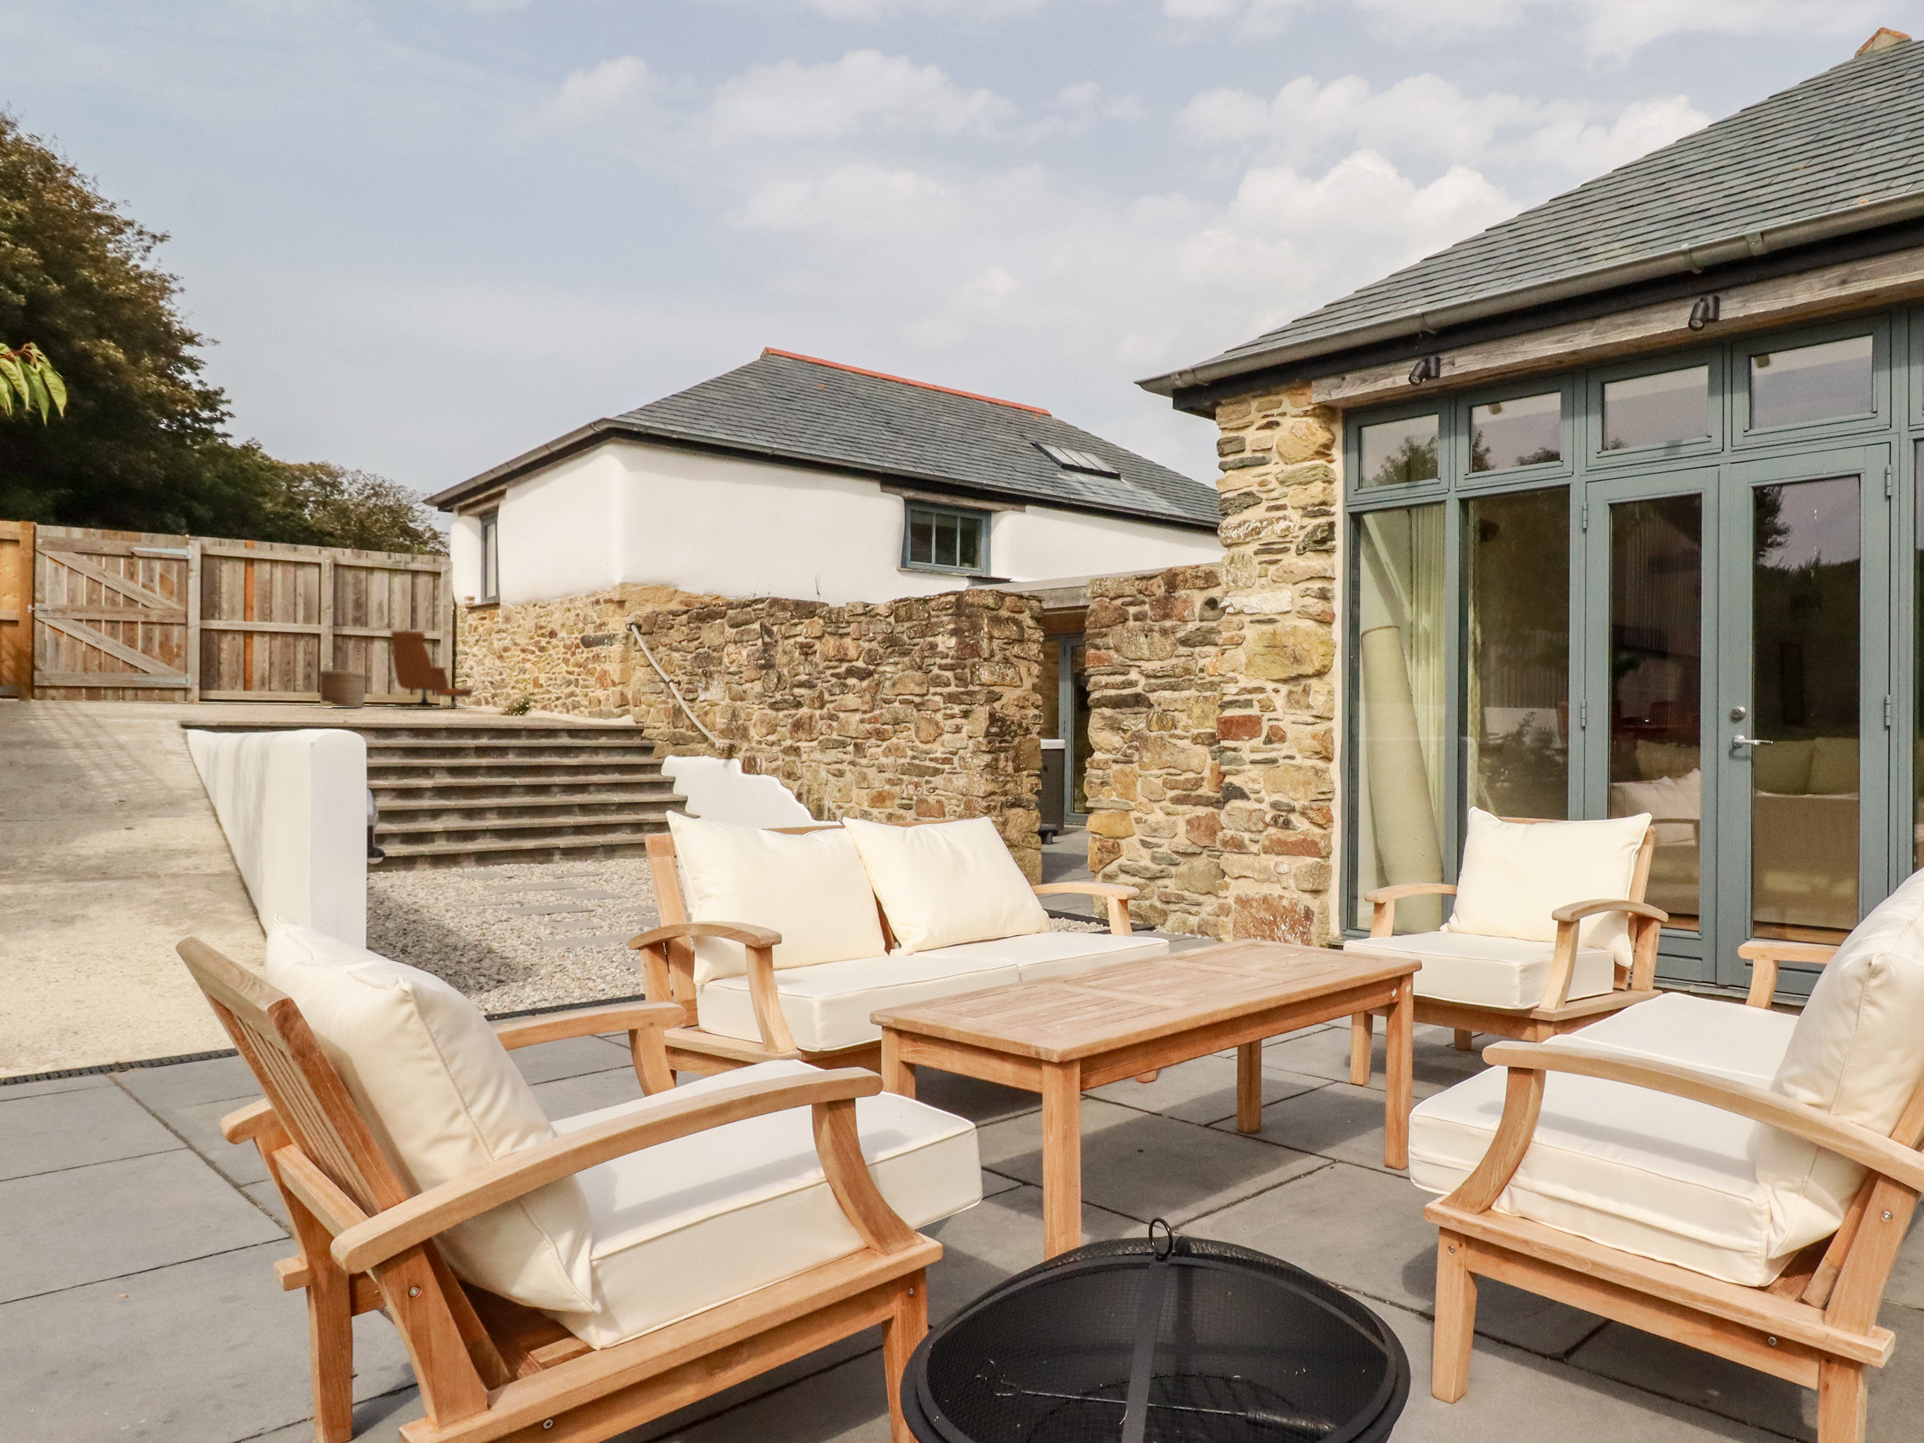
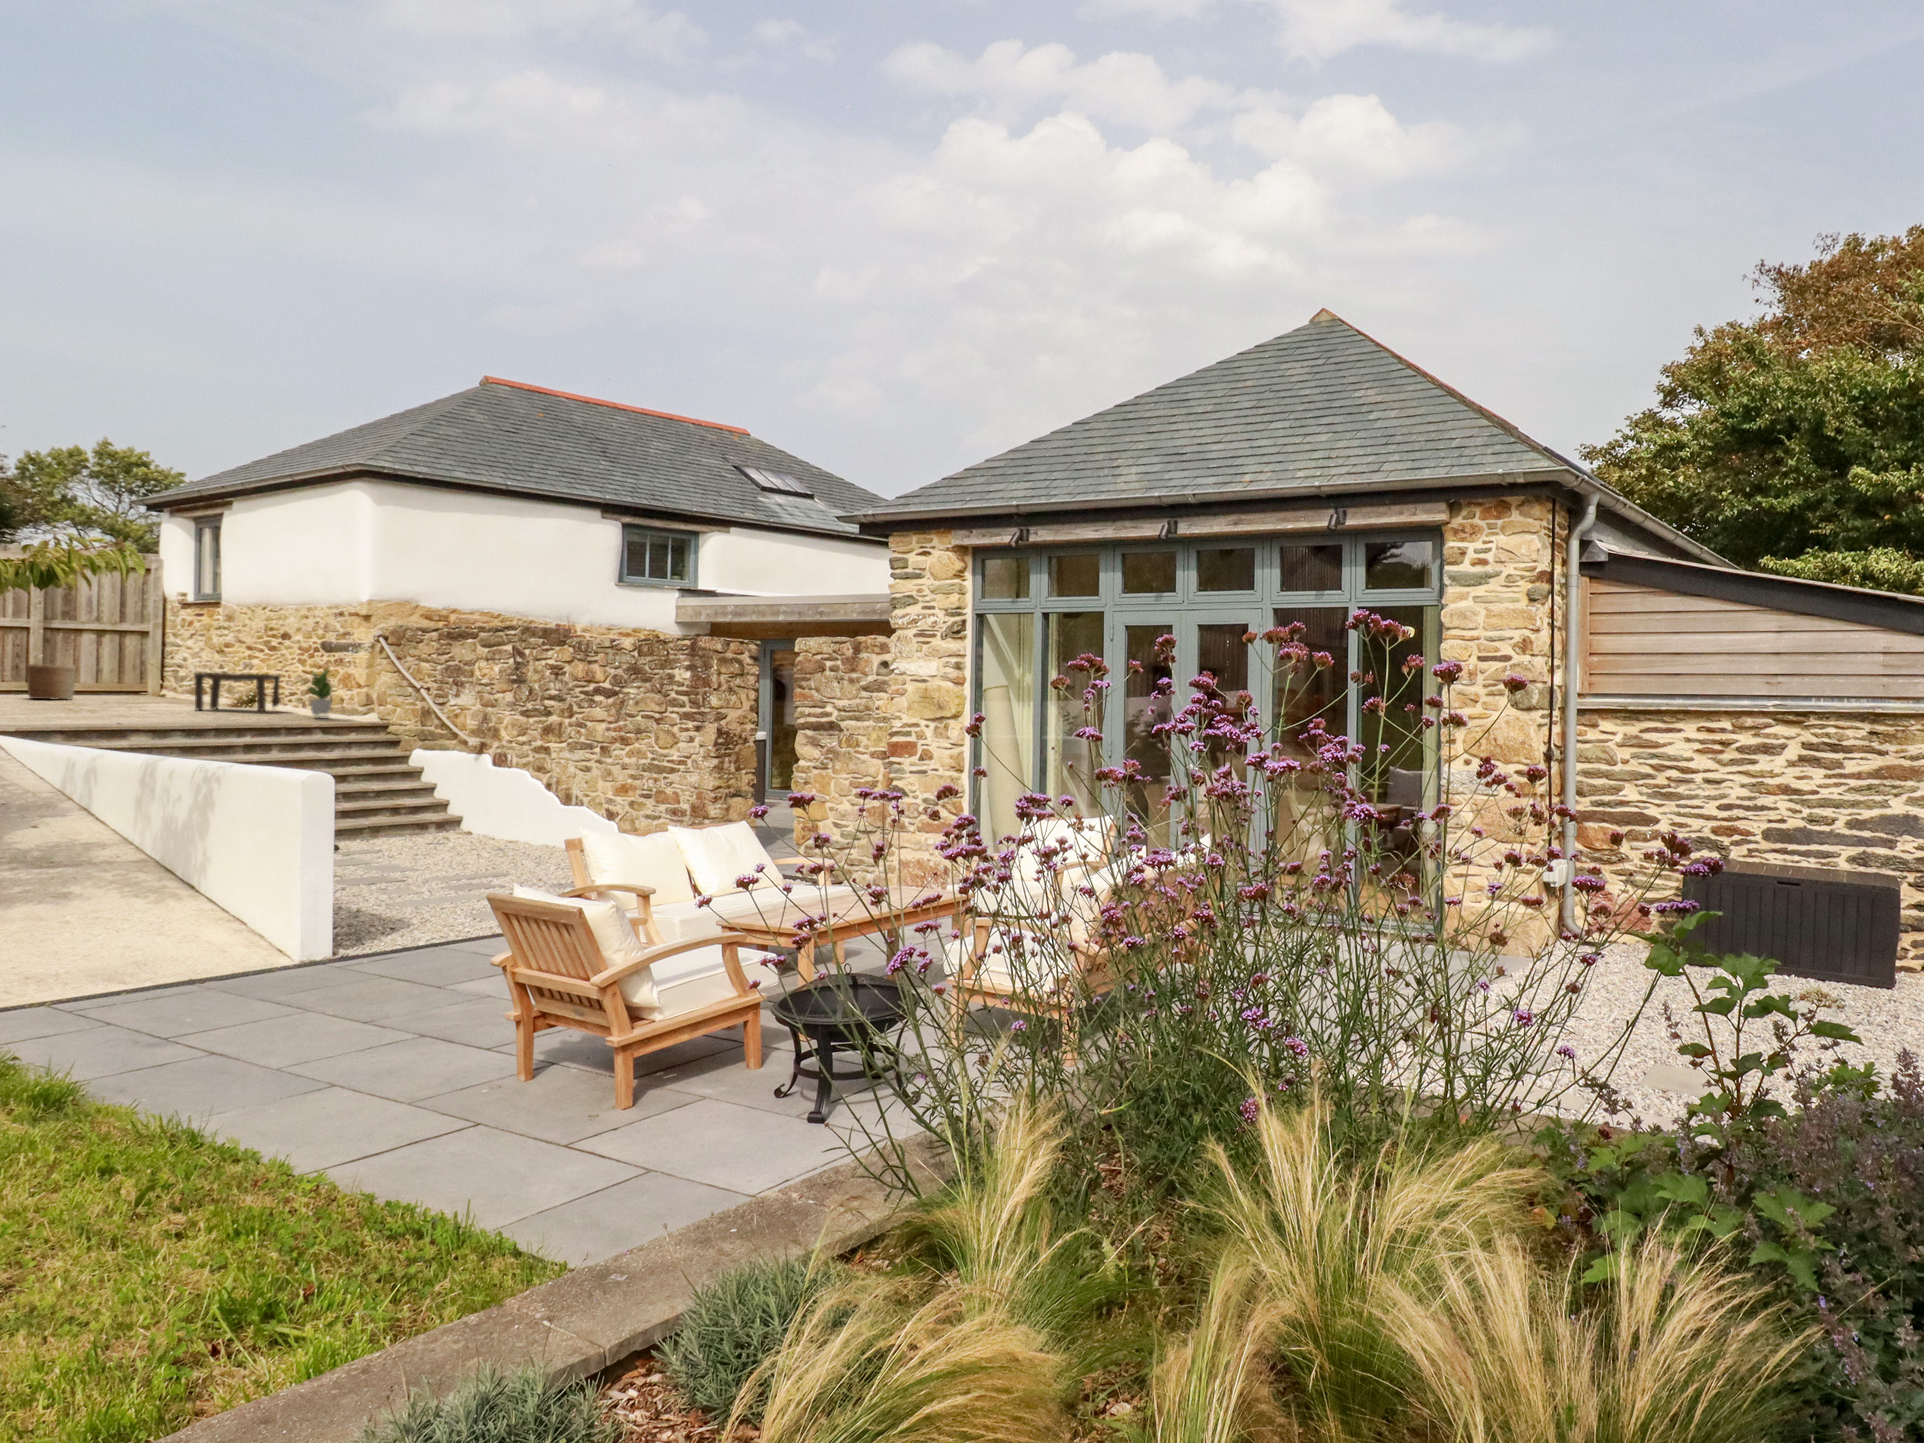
lounge chair: present [390,631,472,708] -> none [107,629,186,700]
potted plant: none [558,664,602,722] -> present [307,669,332,719]
bench: none [461,674,550,716] -> present [194,673,280,711]

